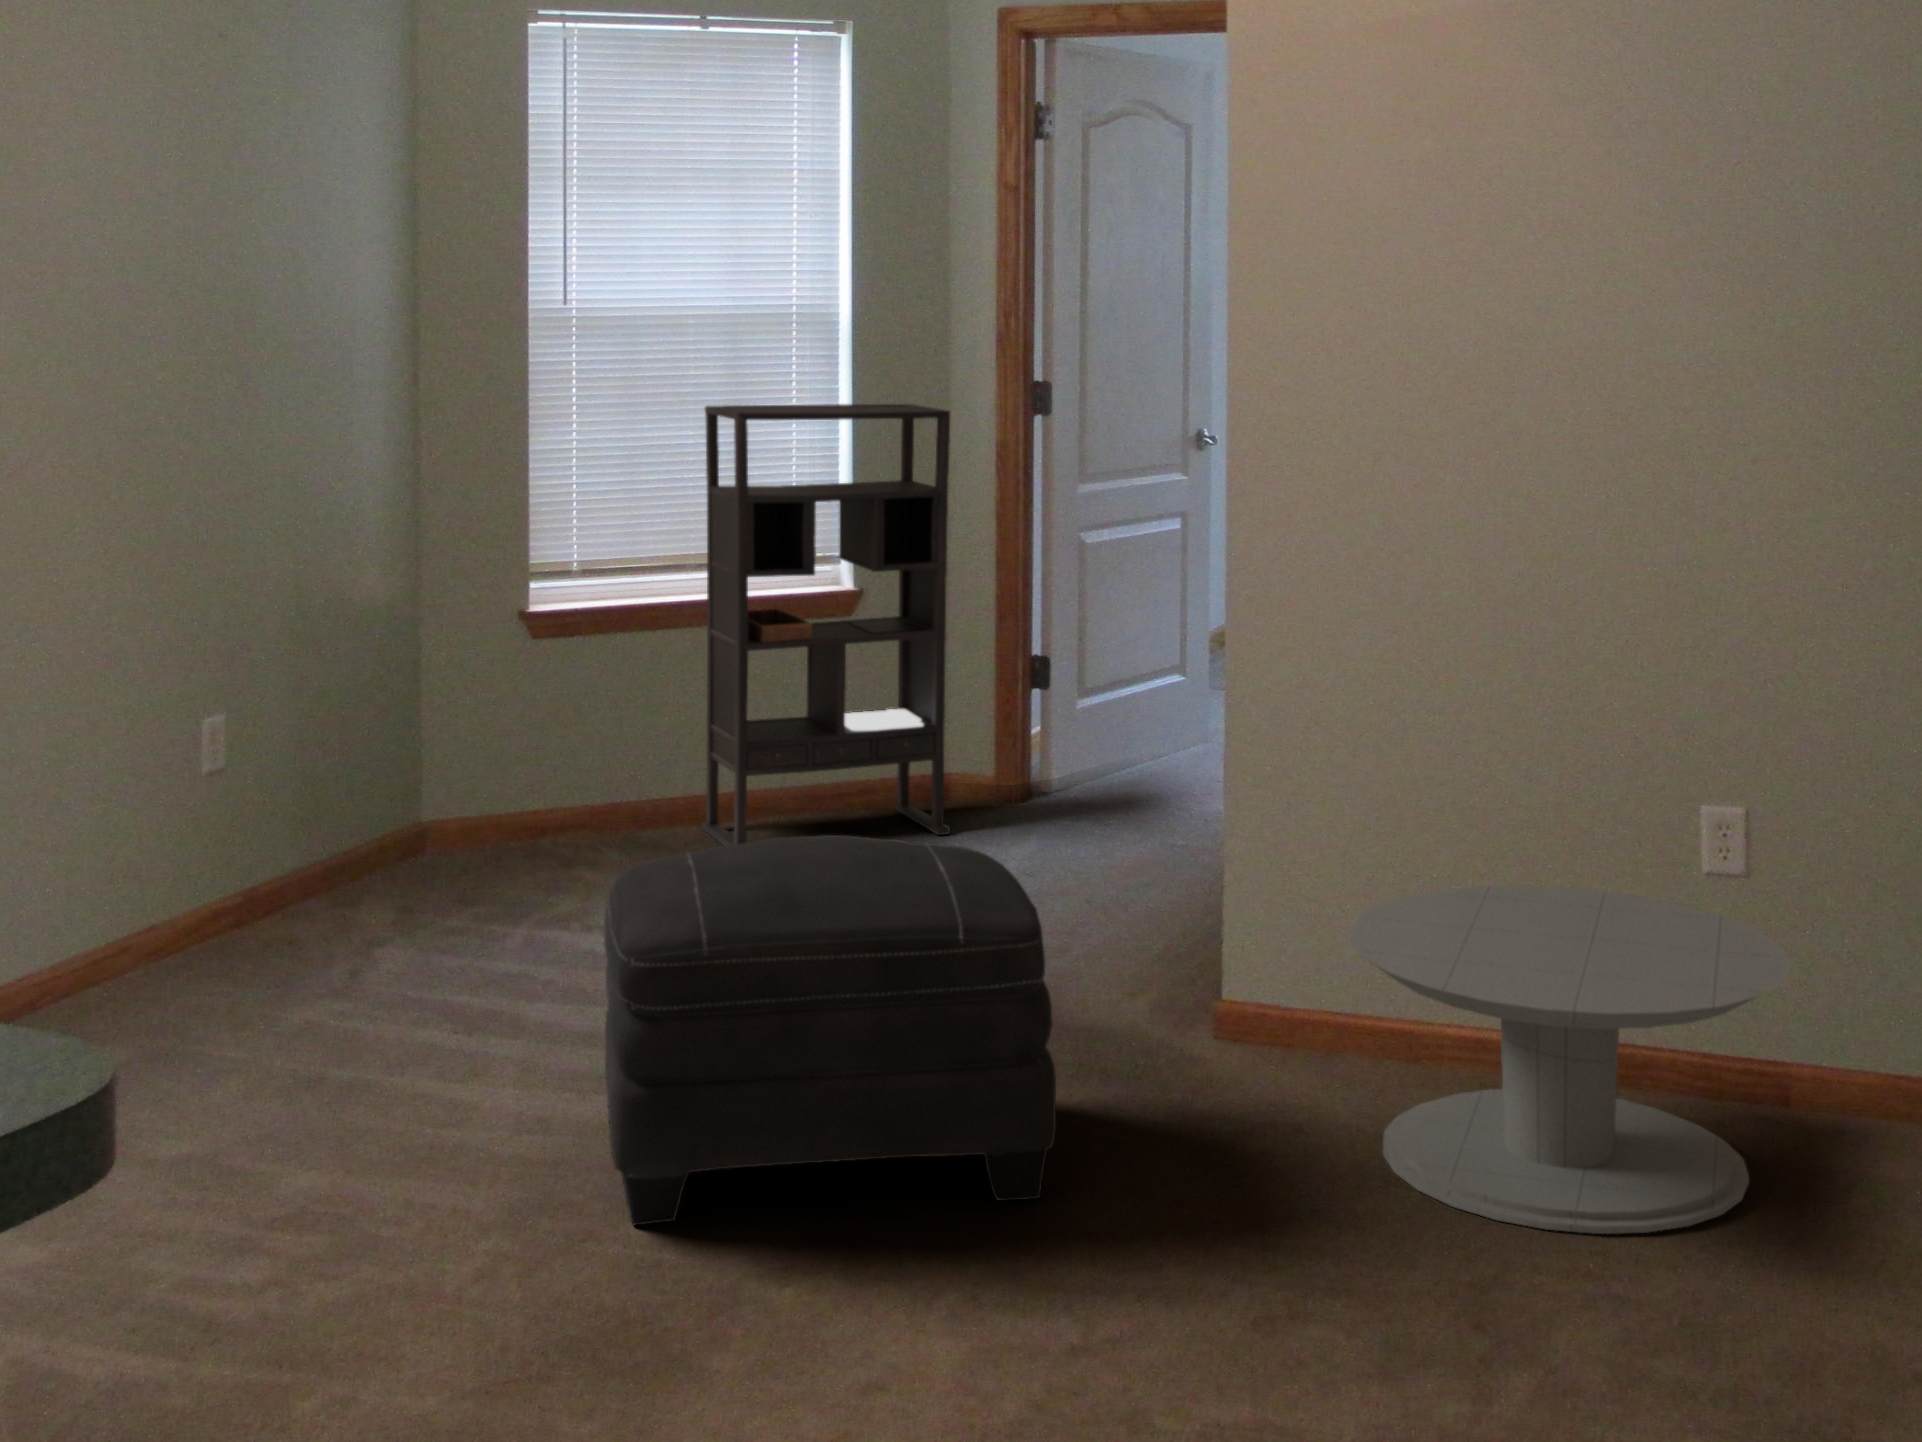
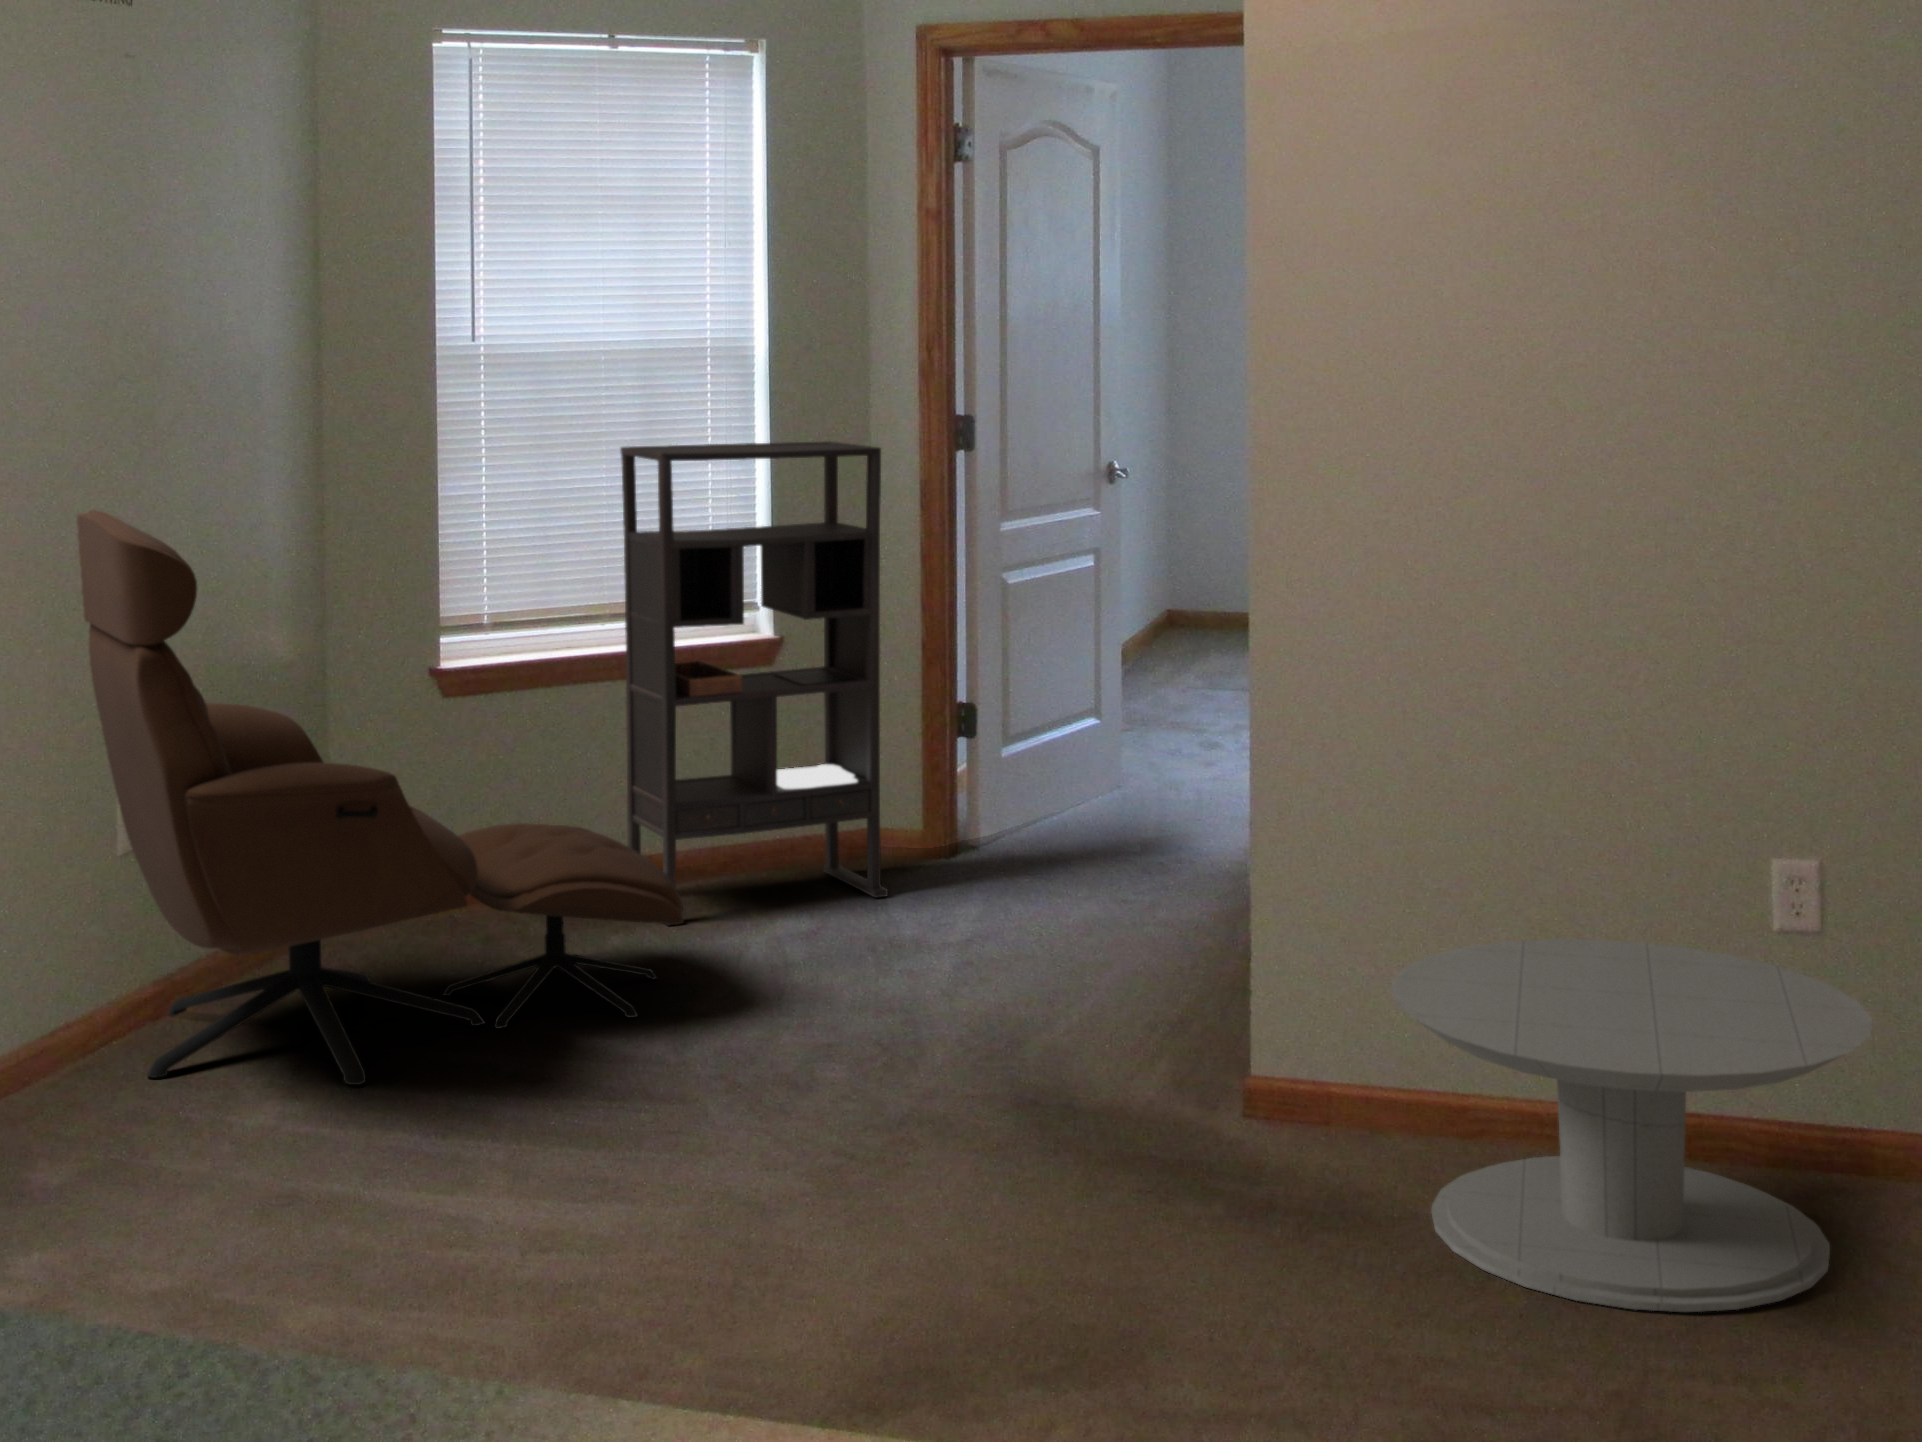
lounge chair: none [163,457,735,995] -> present [77,510,684,1085]
ottoman: present [604,835,1056,1225] -> none [597,903,1100,1334]

